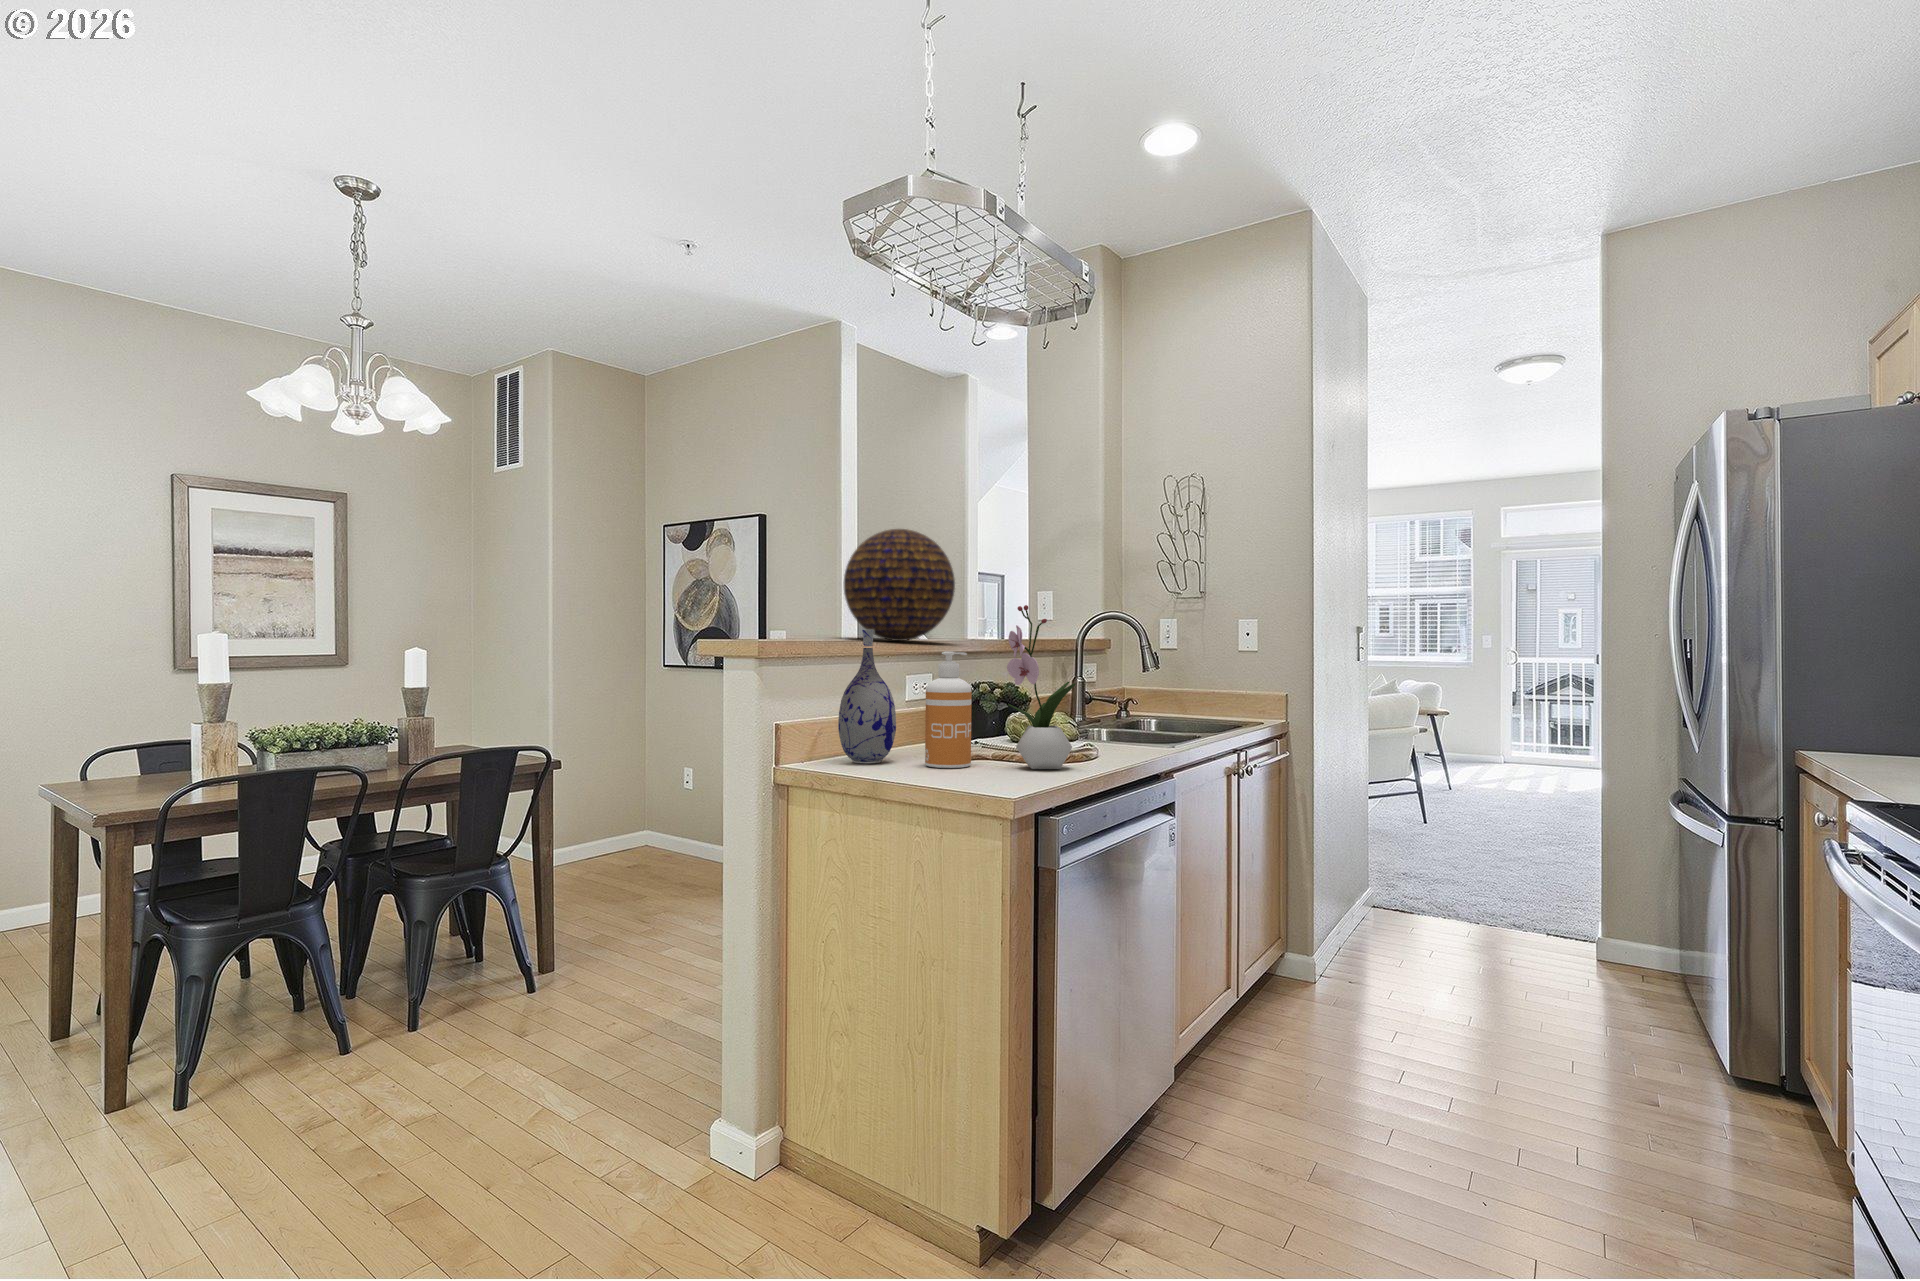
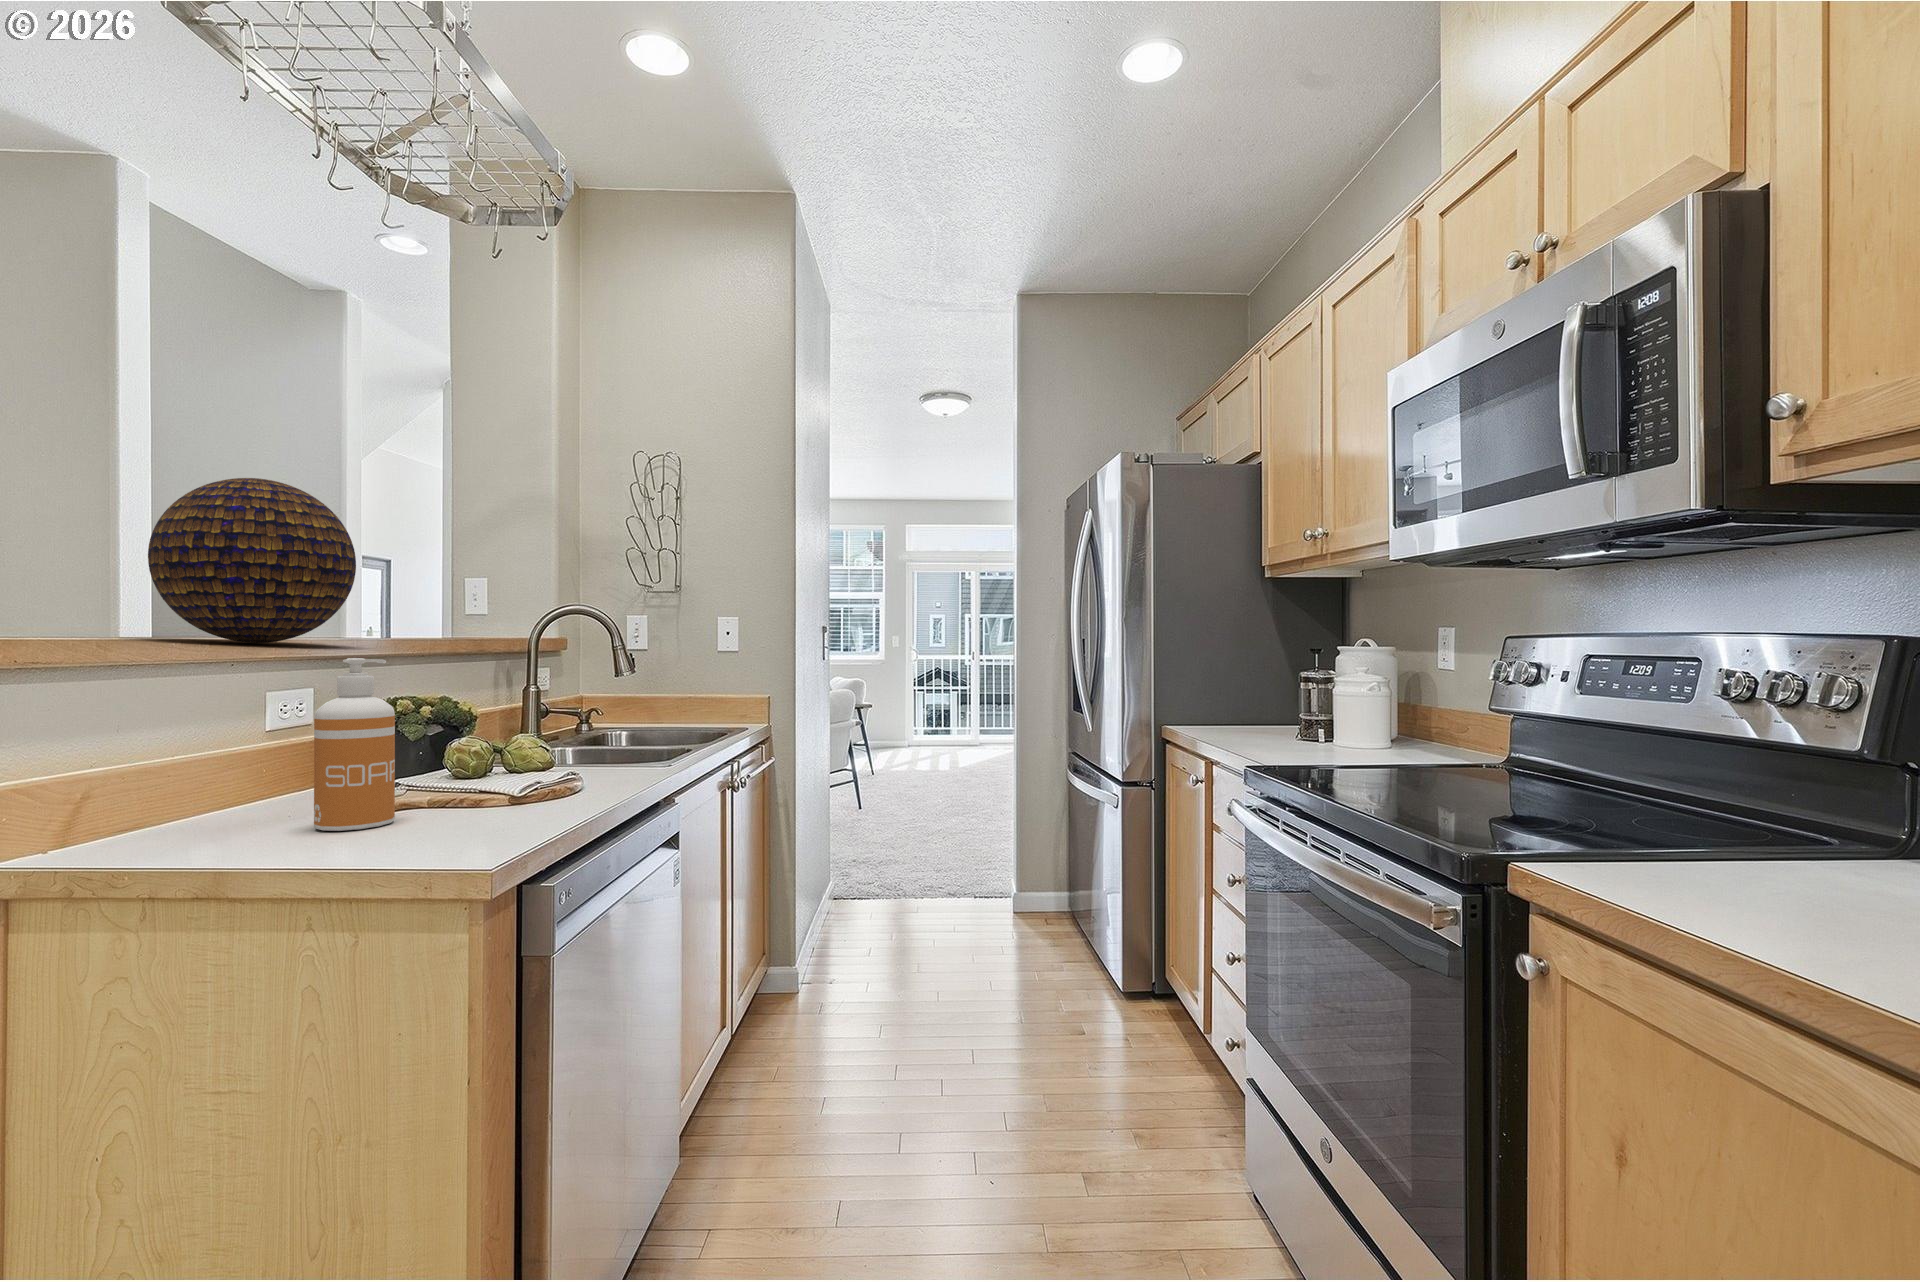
flower arrangement: present [1007,605,1076,769] -> none [454,593,560,817]
vase: present [838,630,896,763] -> none [139,626,257,838]

